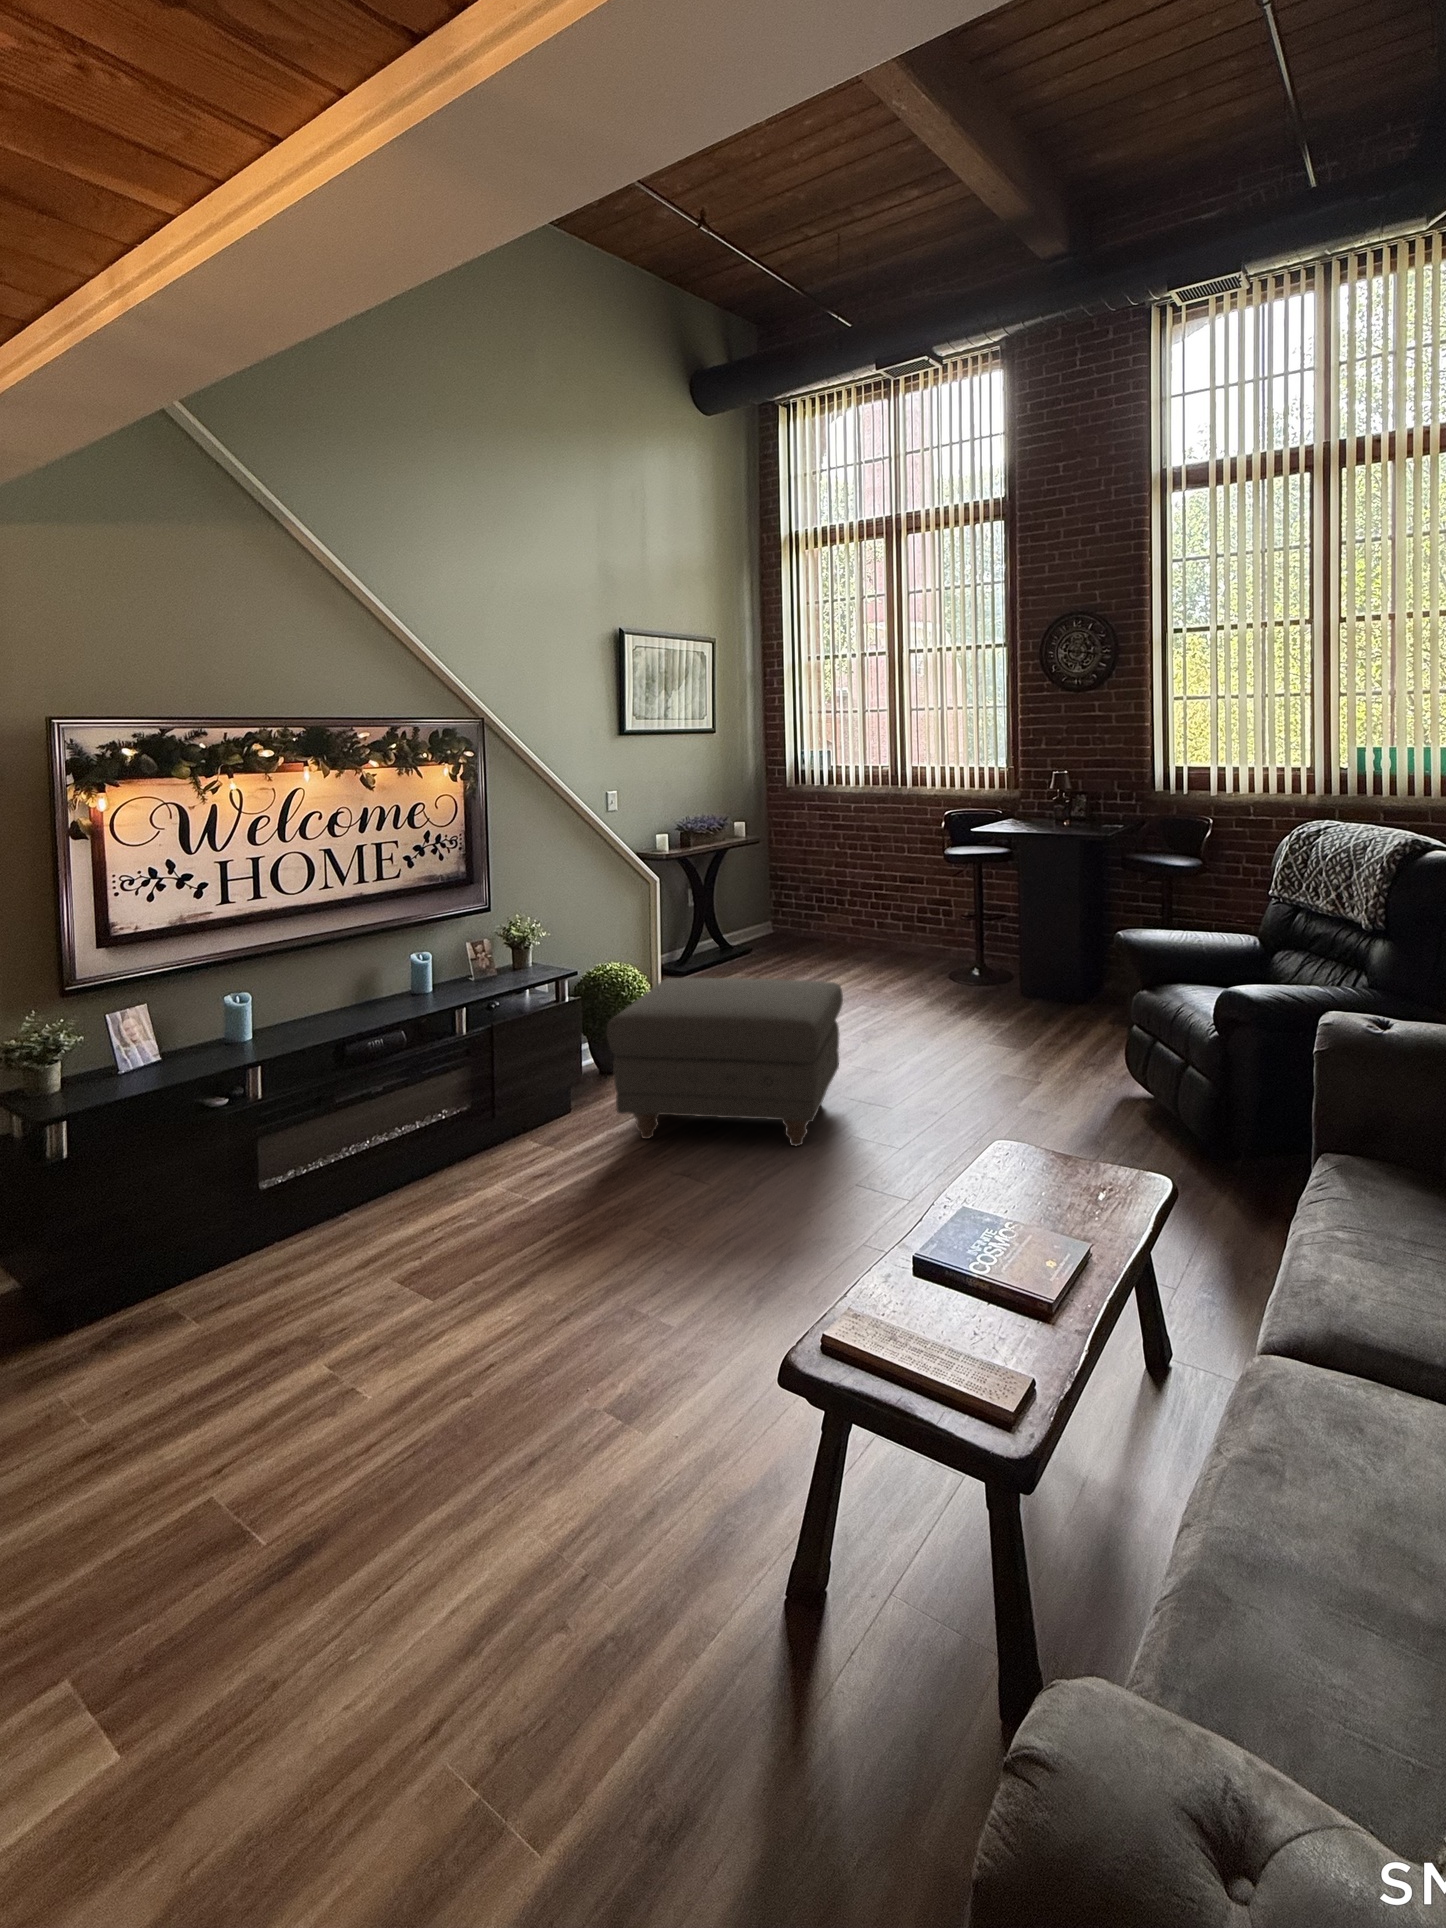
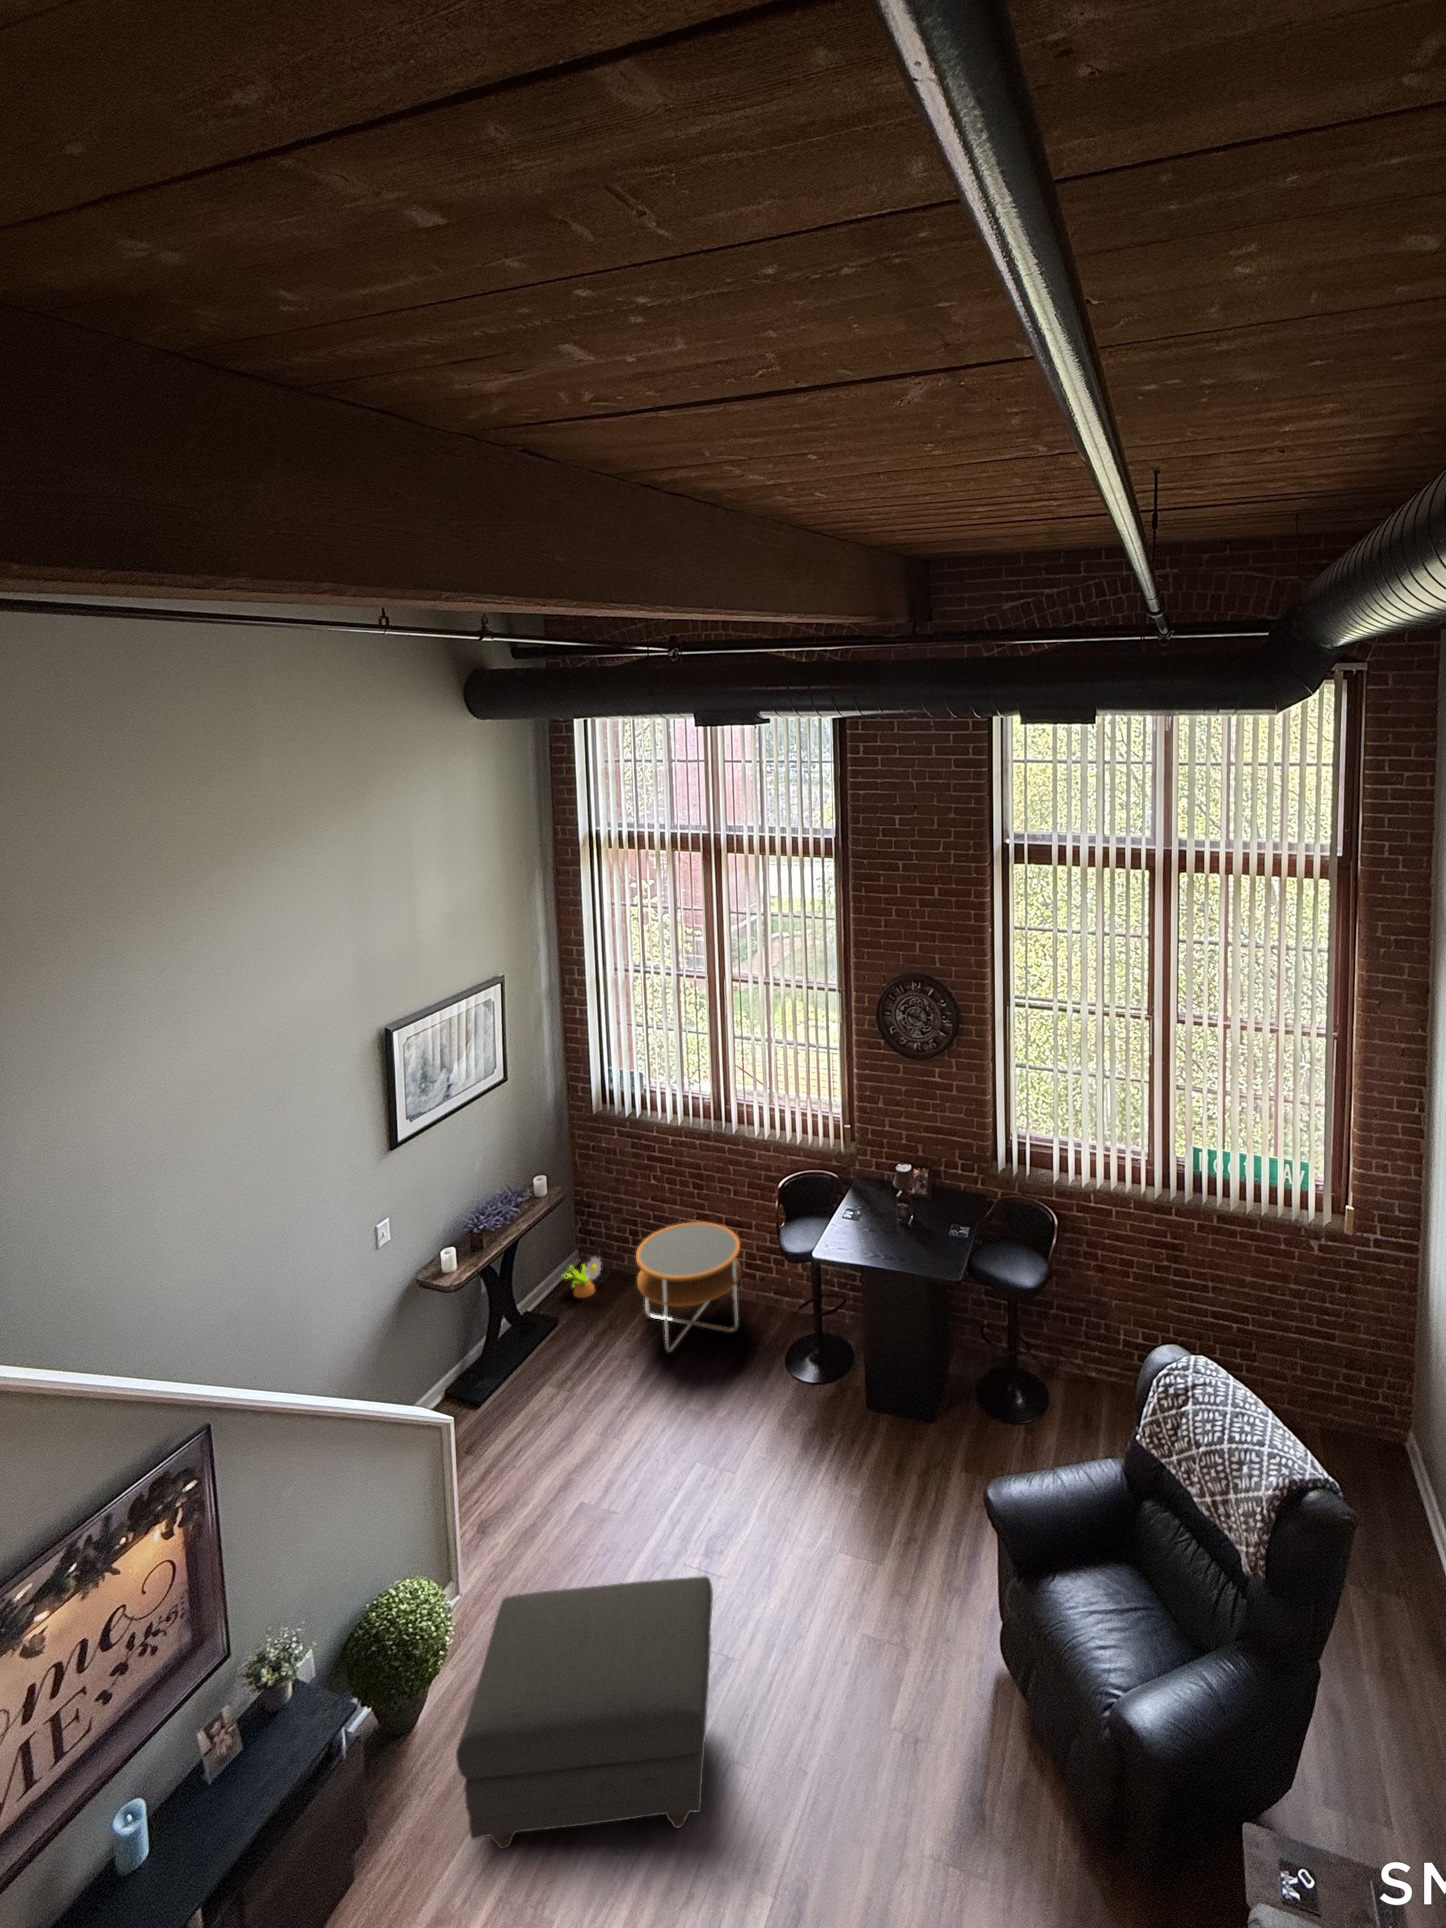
side table: none [816,879,909,967] -> present [636,1222,741,1352]
decorative plant: none [756,908,792,944] -> present [565,1257,601,1298]

